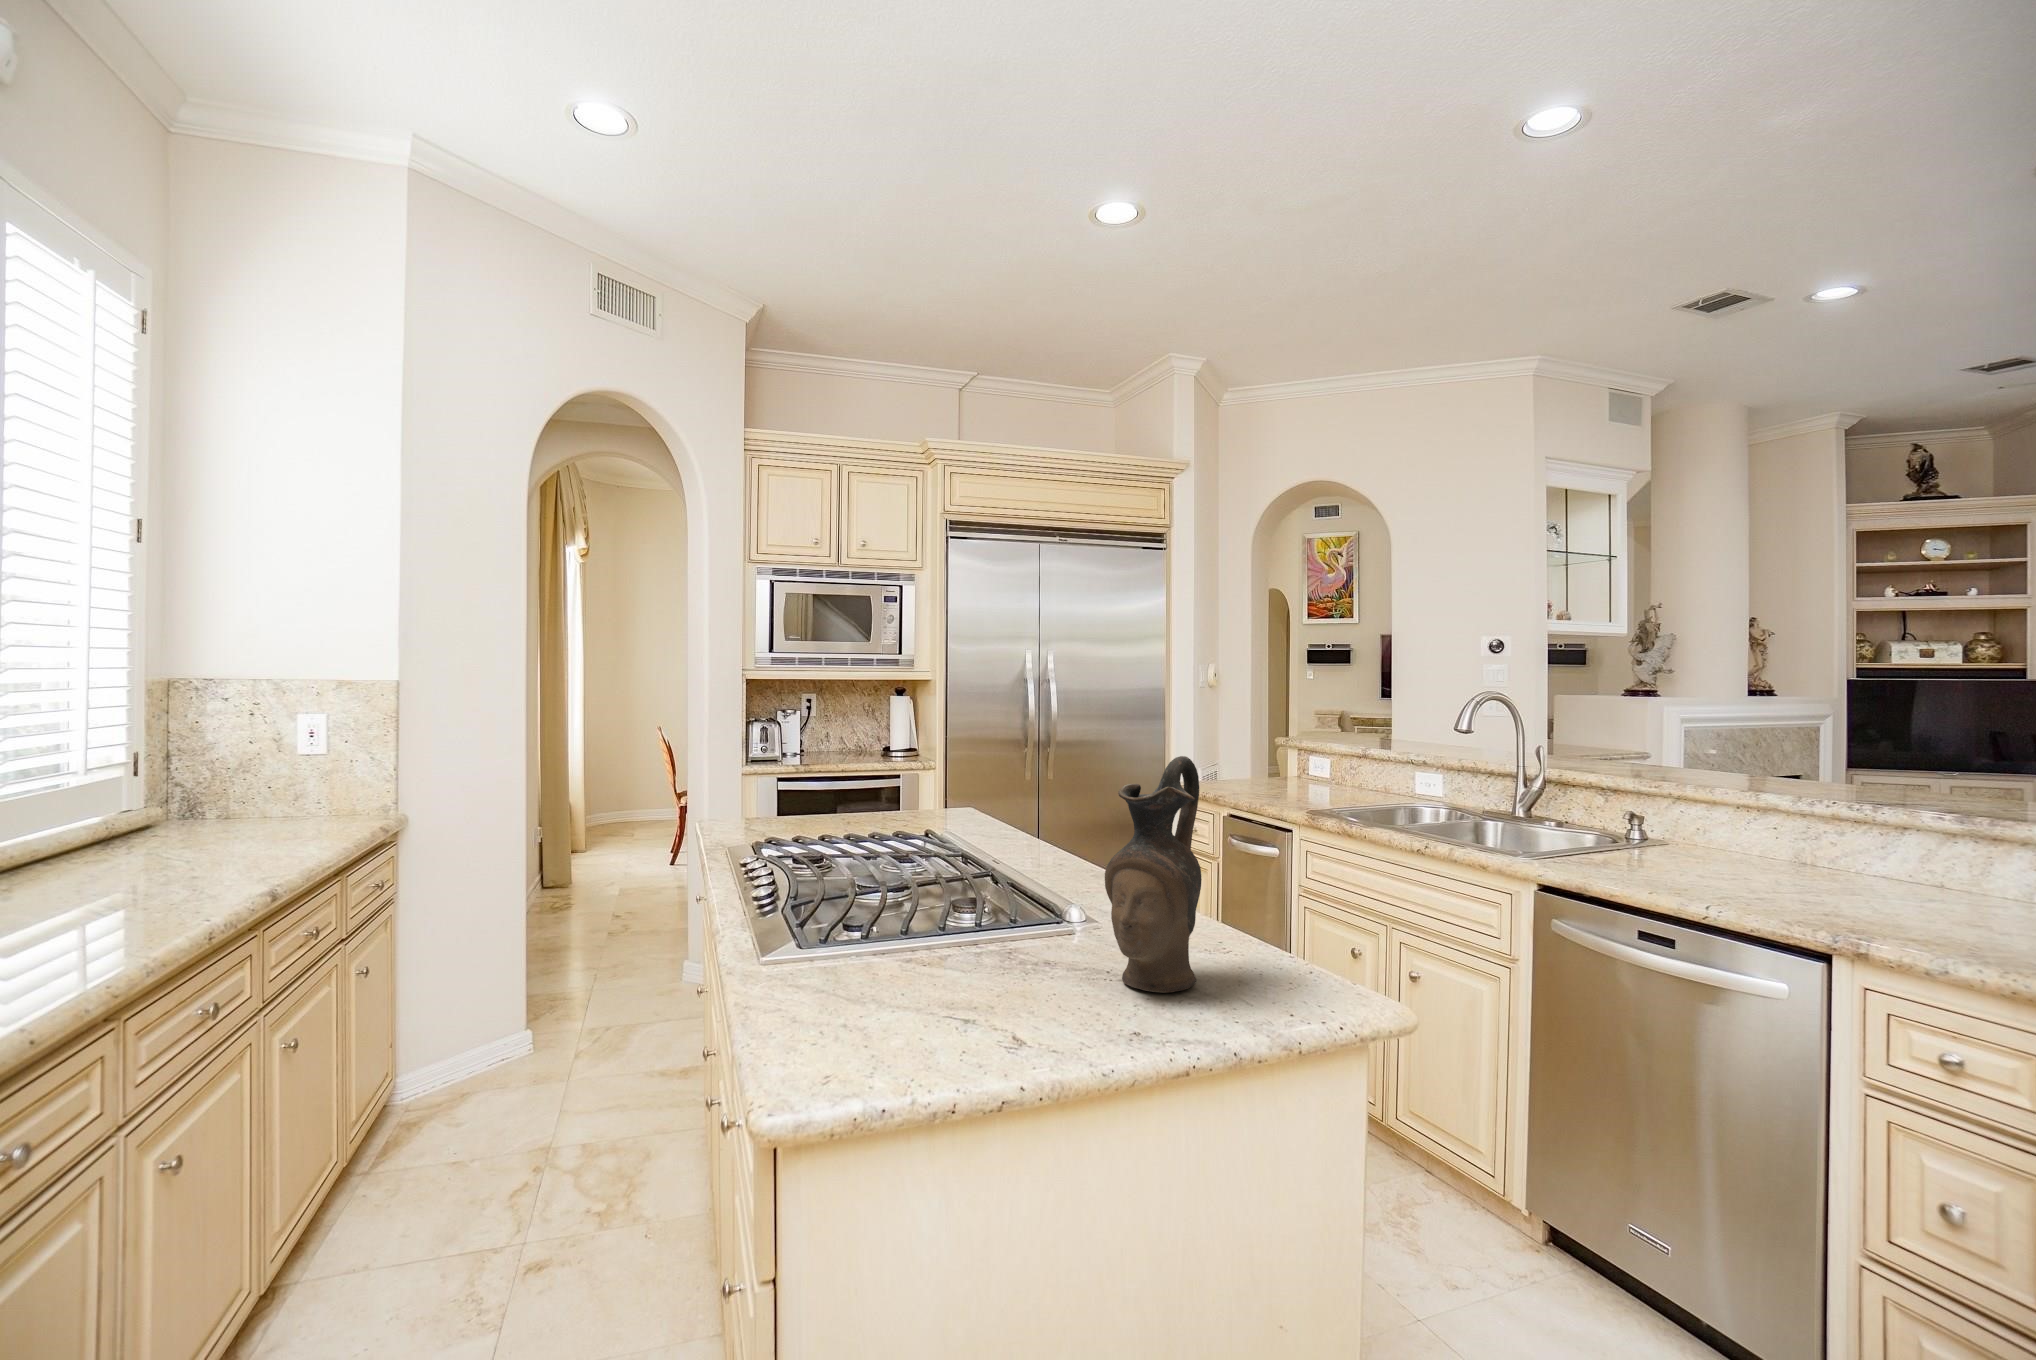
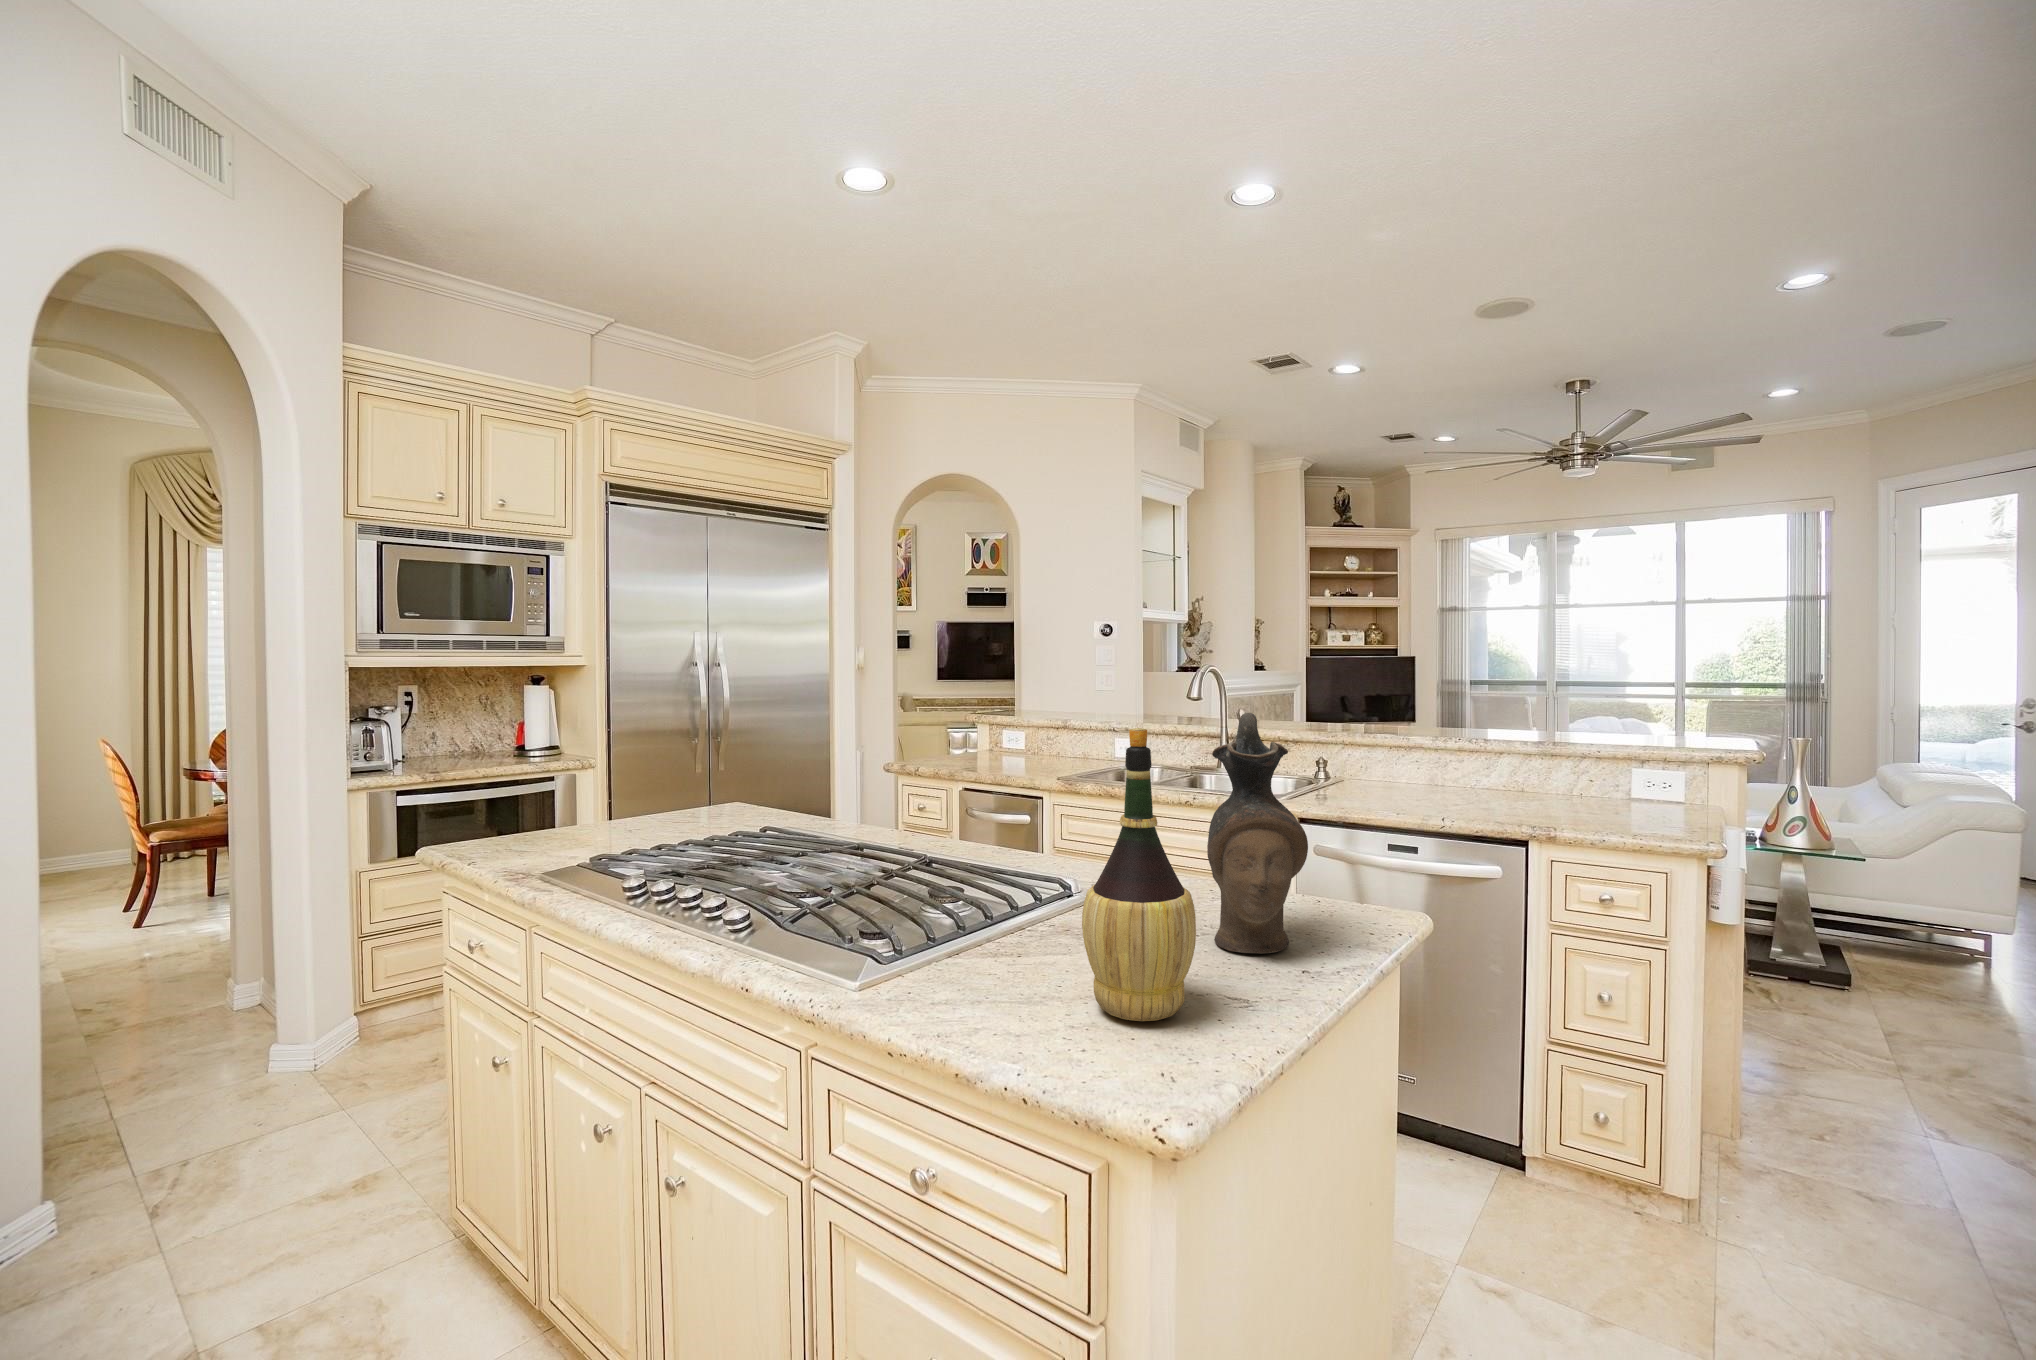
wine bottle: none [911,764,1010,1016] -> present [1082,728,1196,1021]

